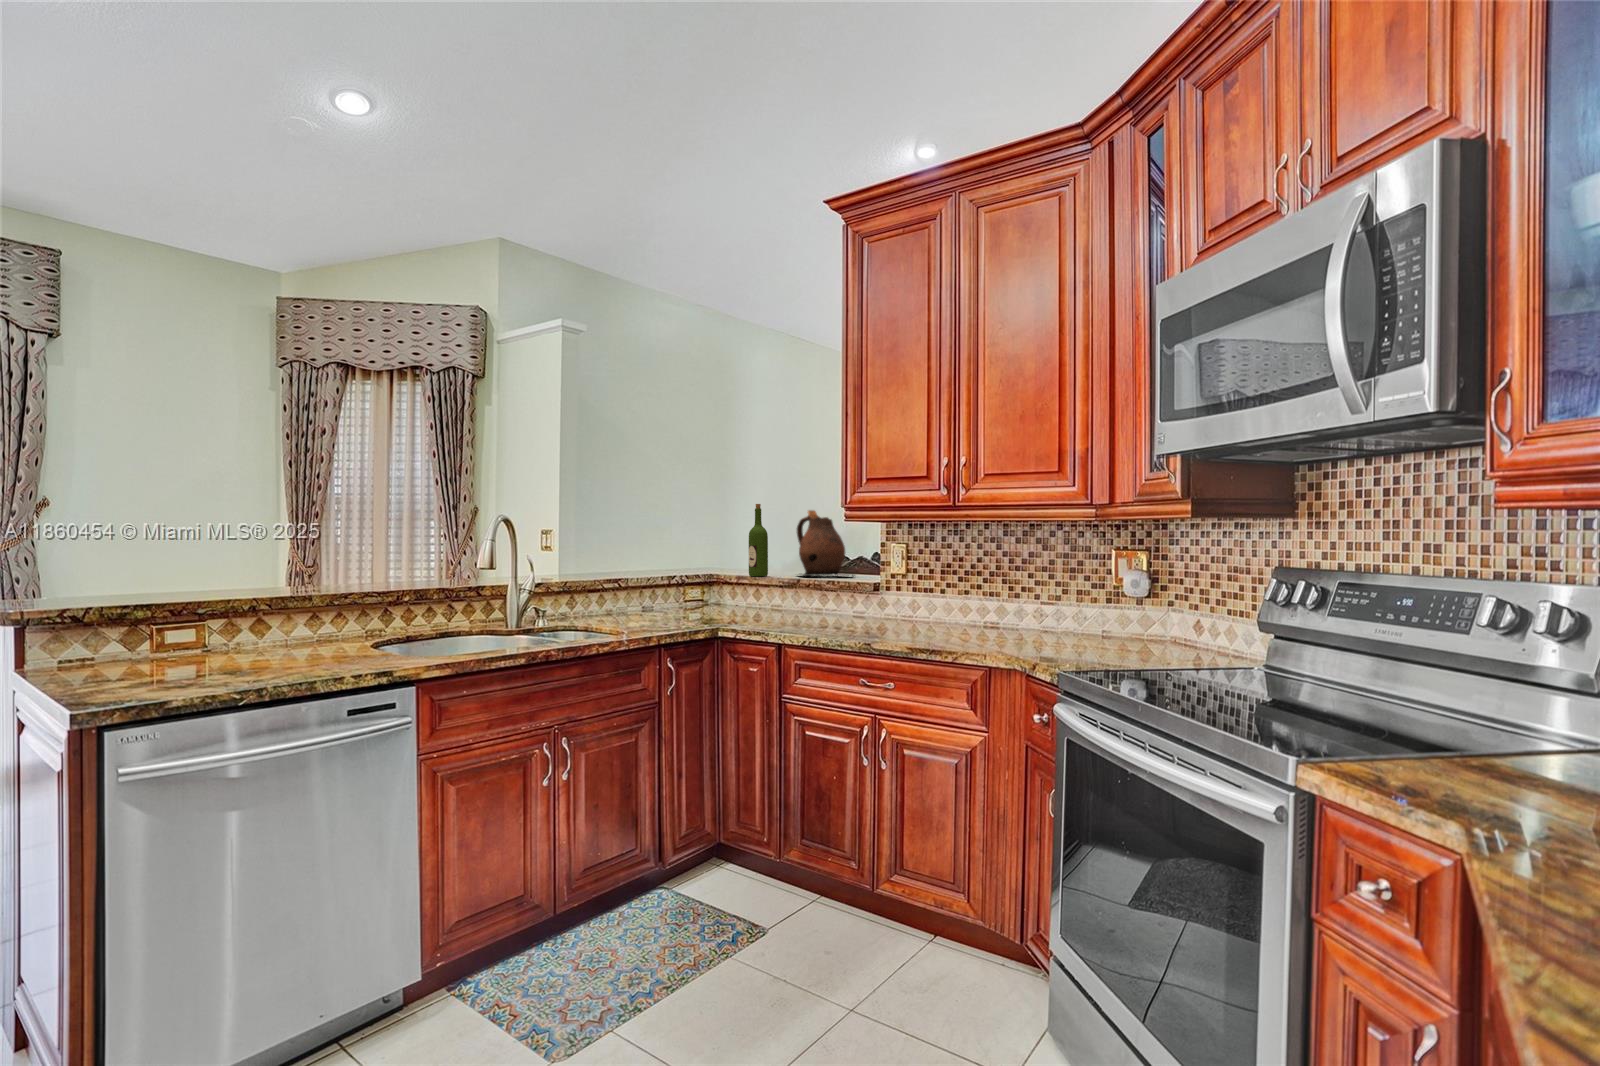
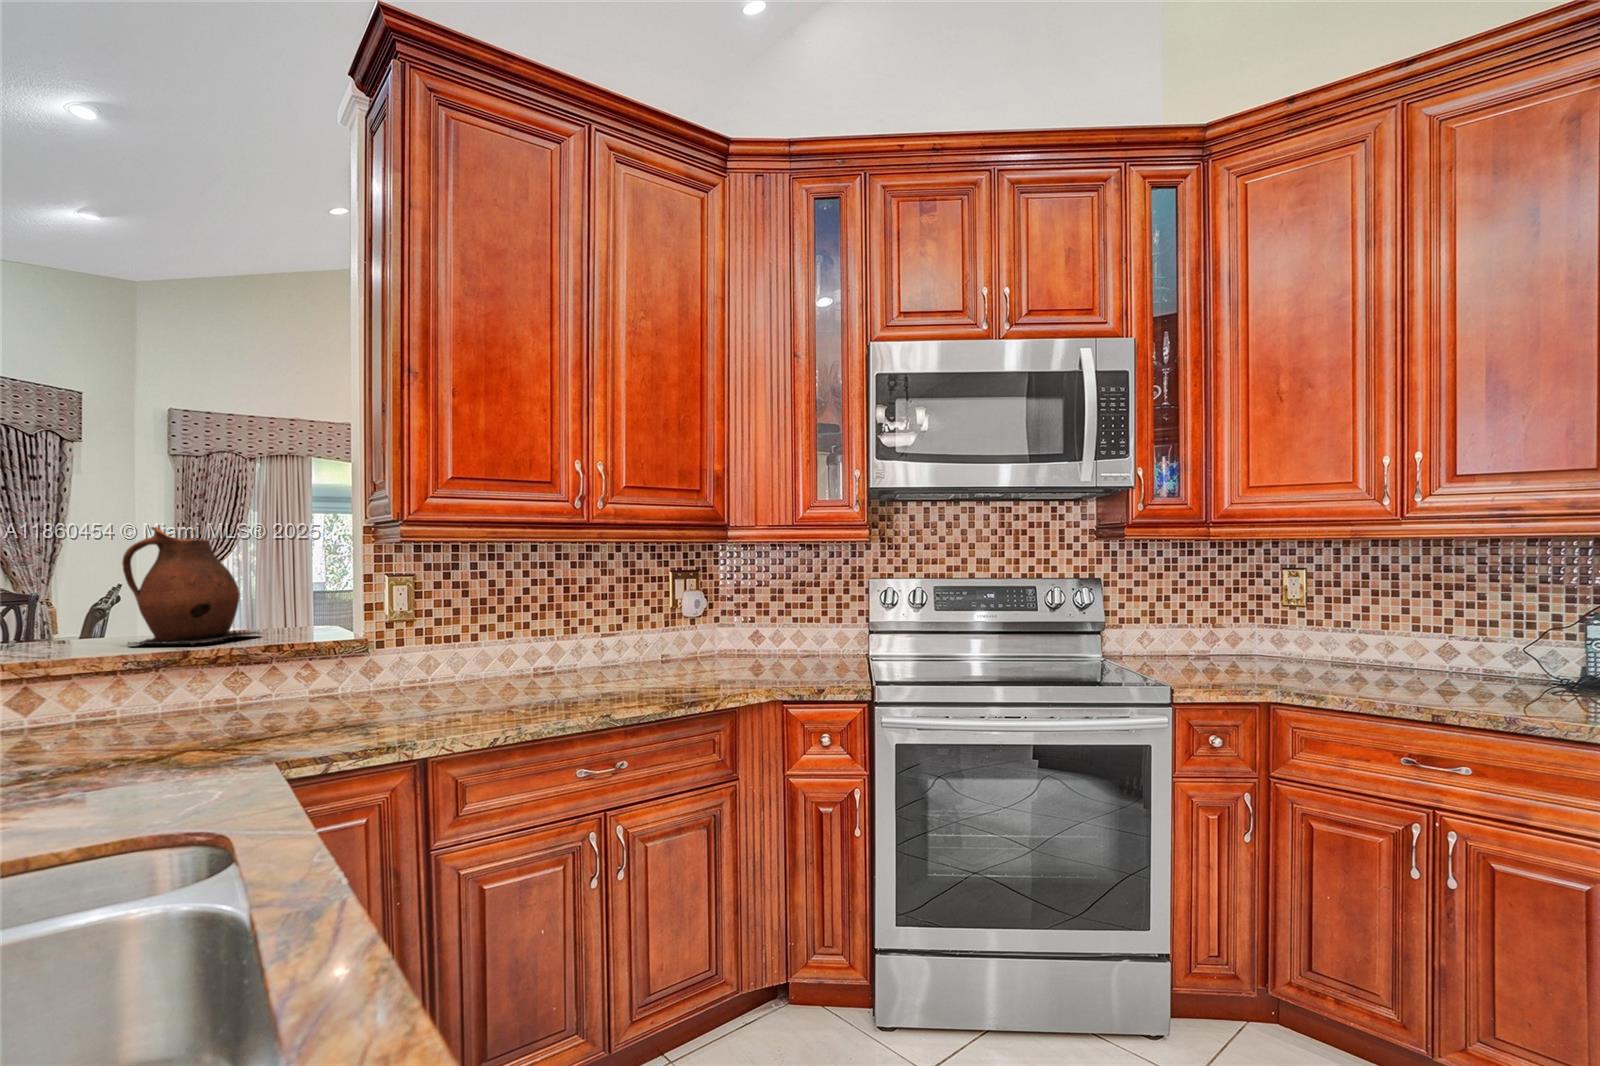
wine bottle: present [749,504,768,576] -> none [53,514,106,659]

